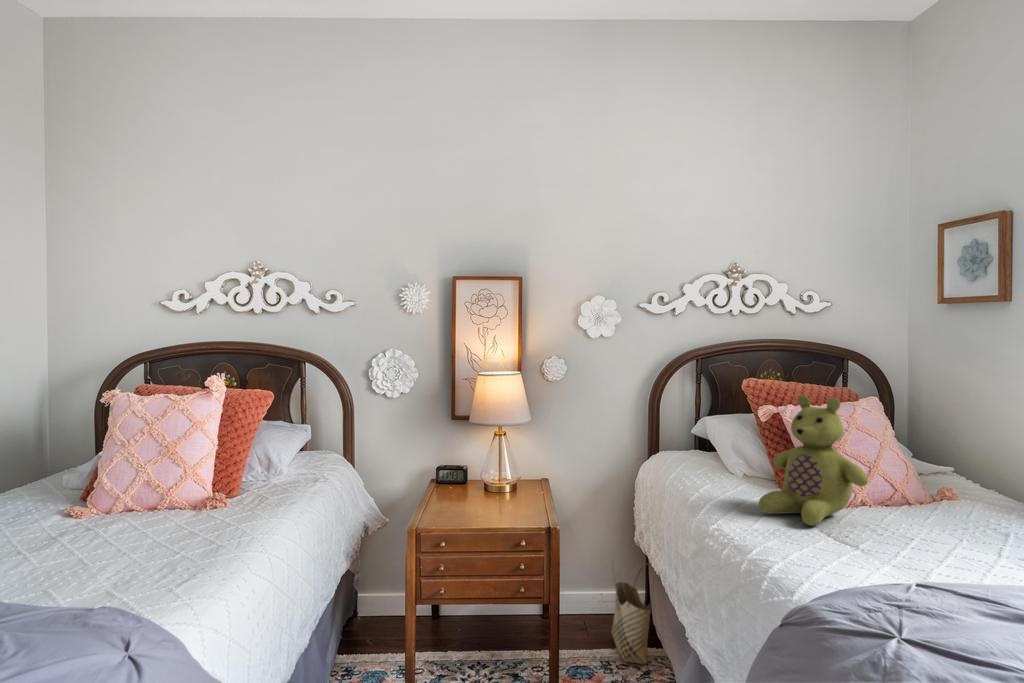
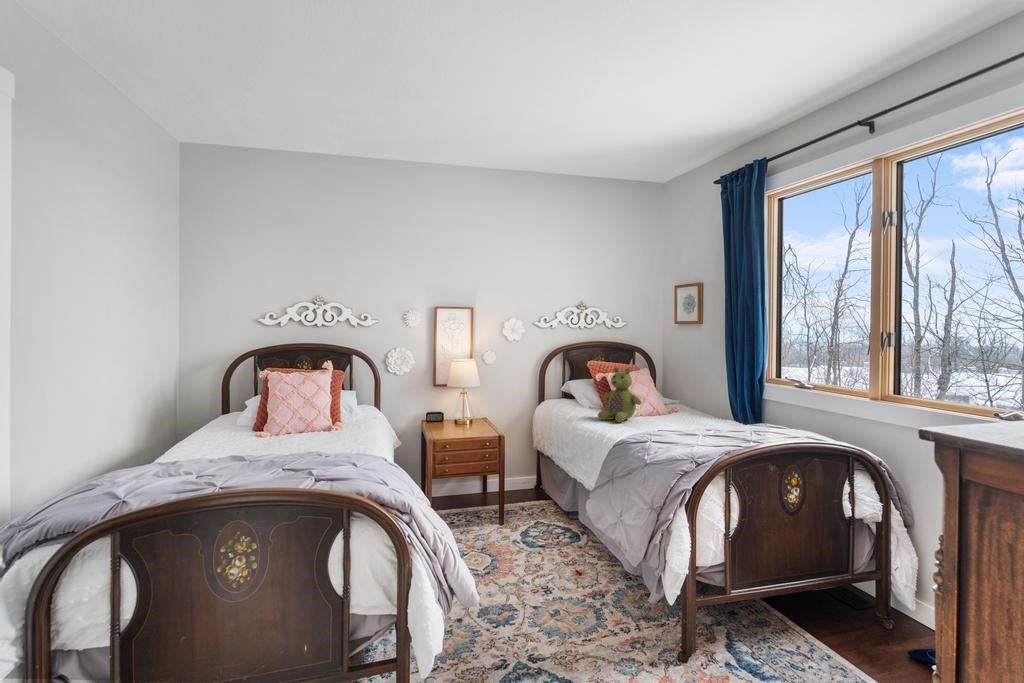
woven basket: present [612,562,652,664] -> none [523,456,546,506]

